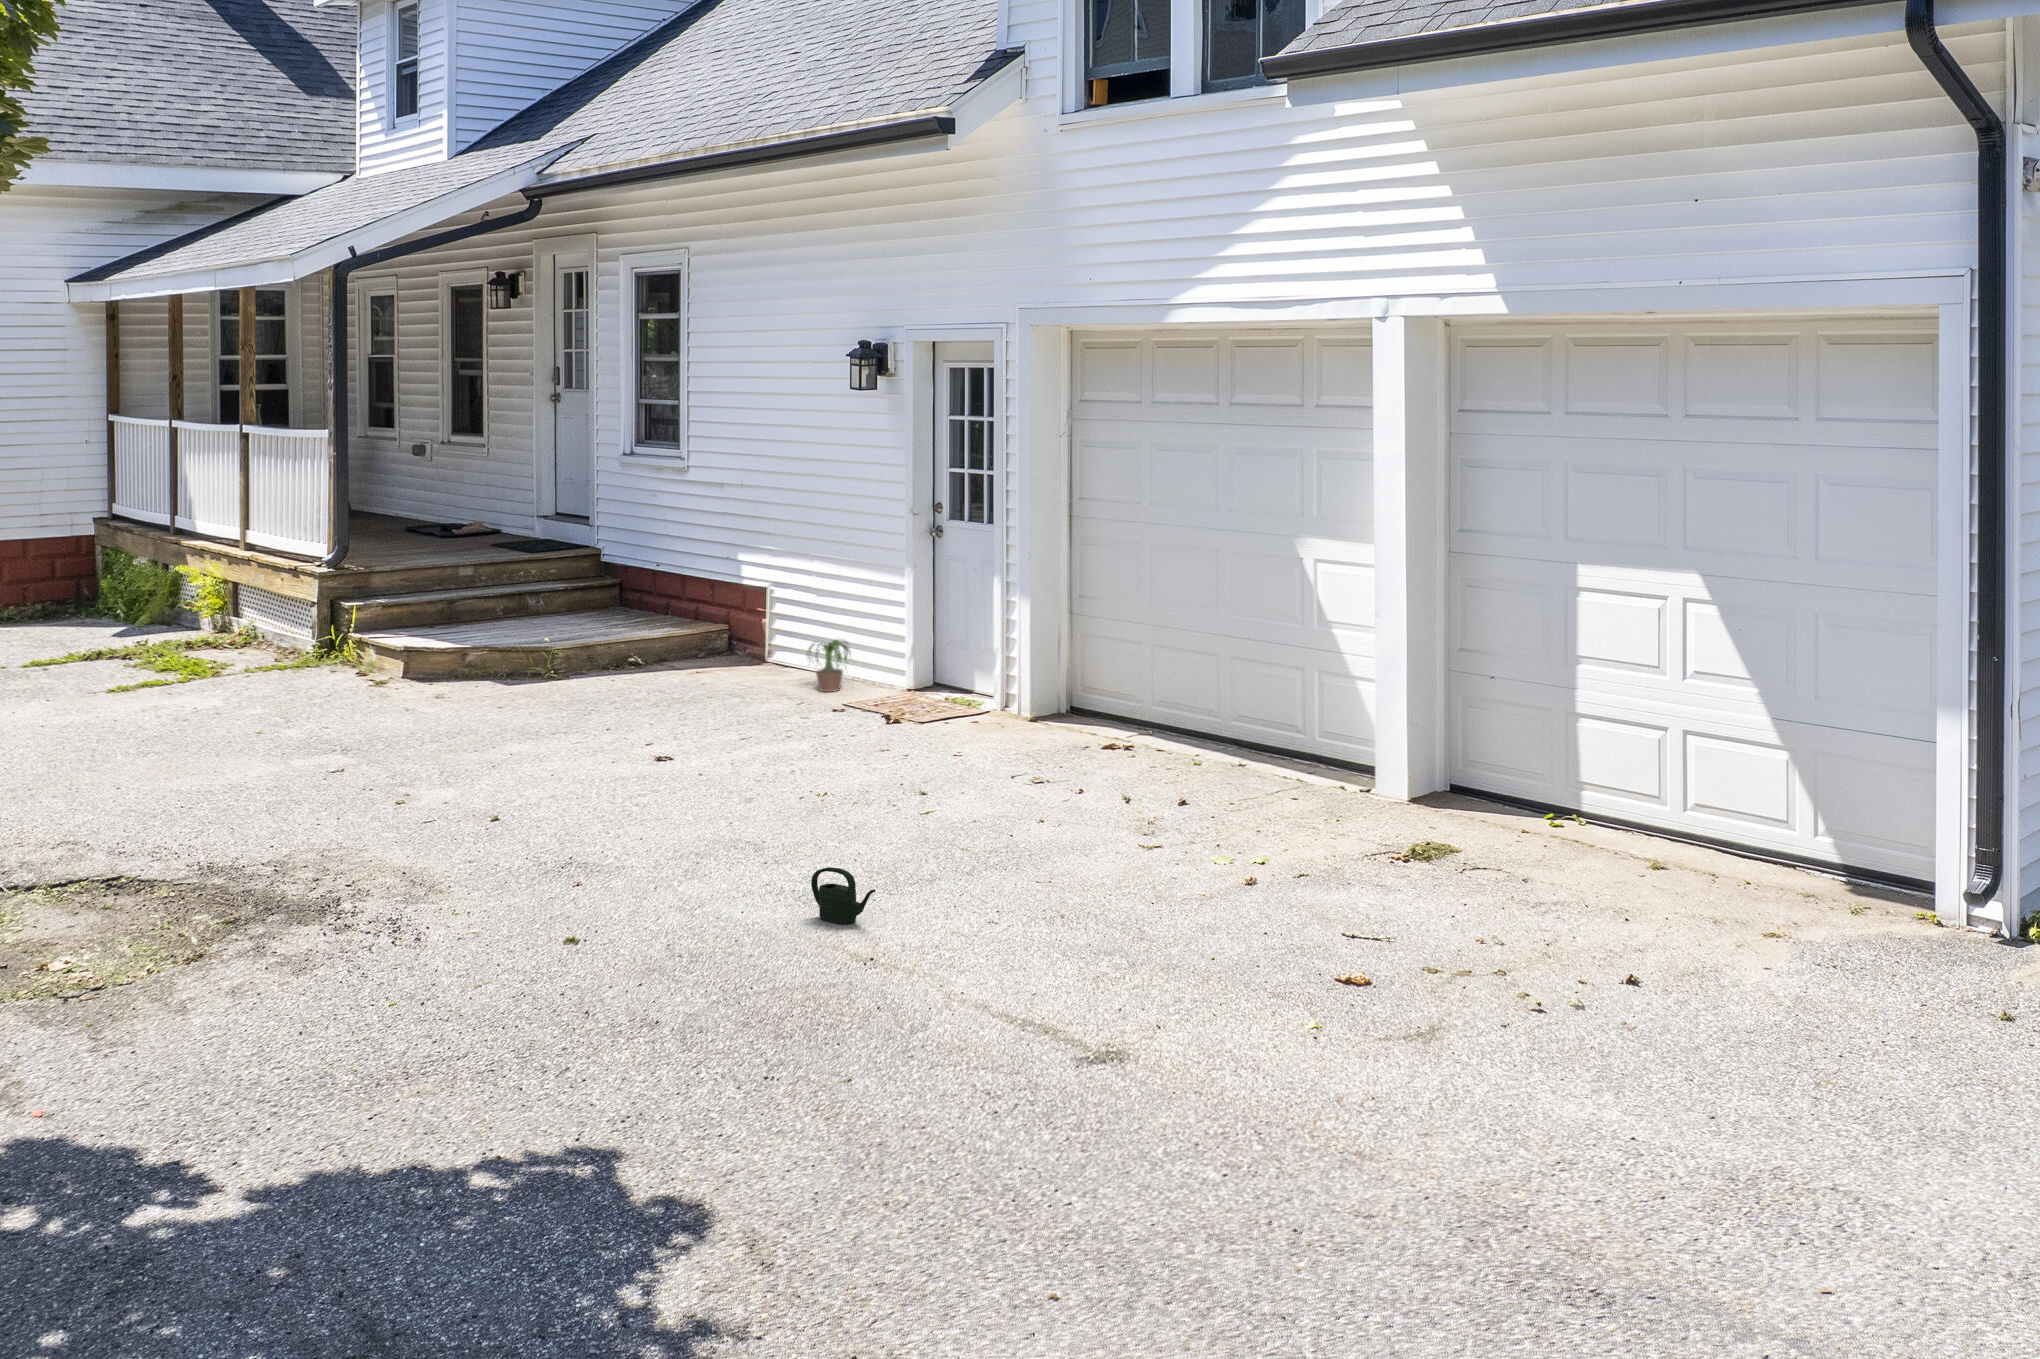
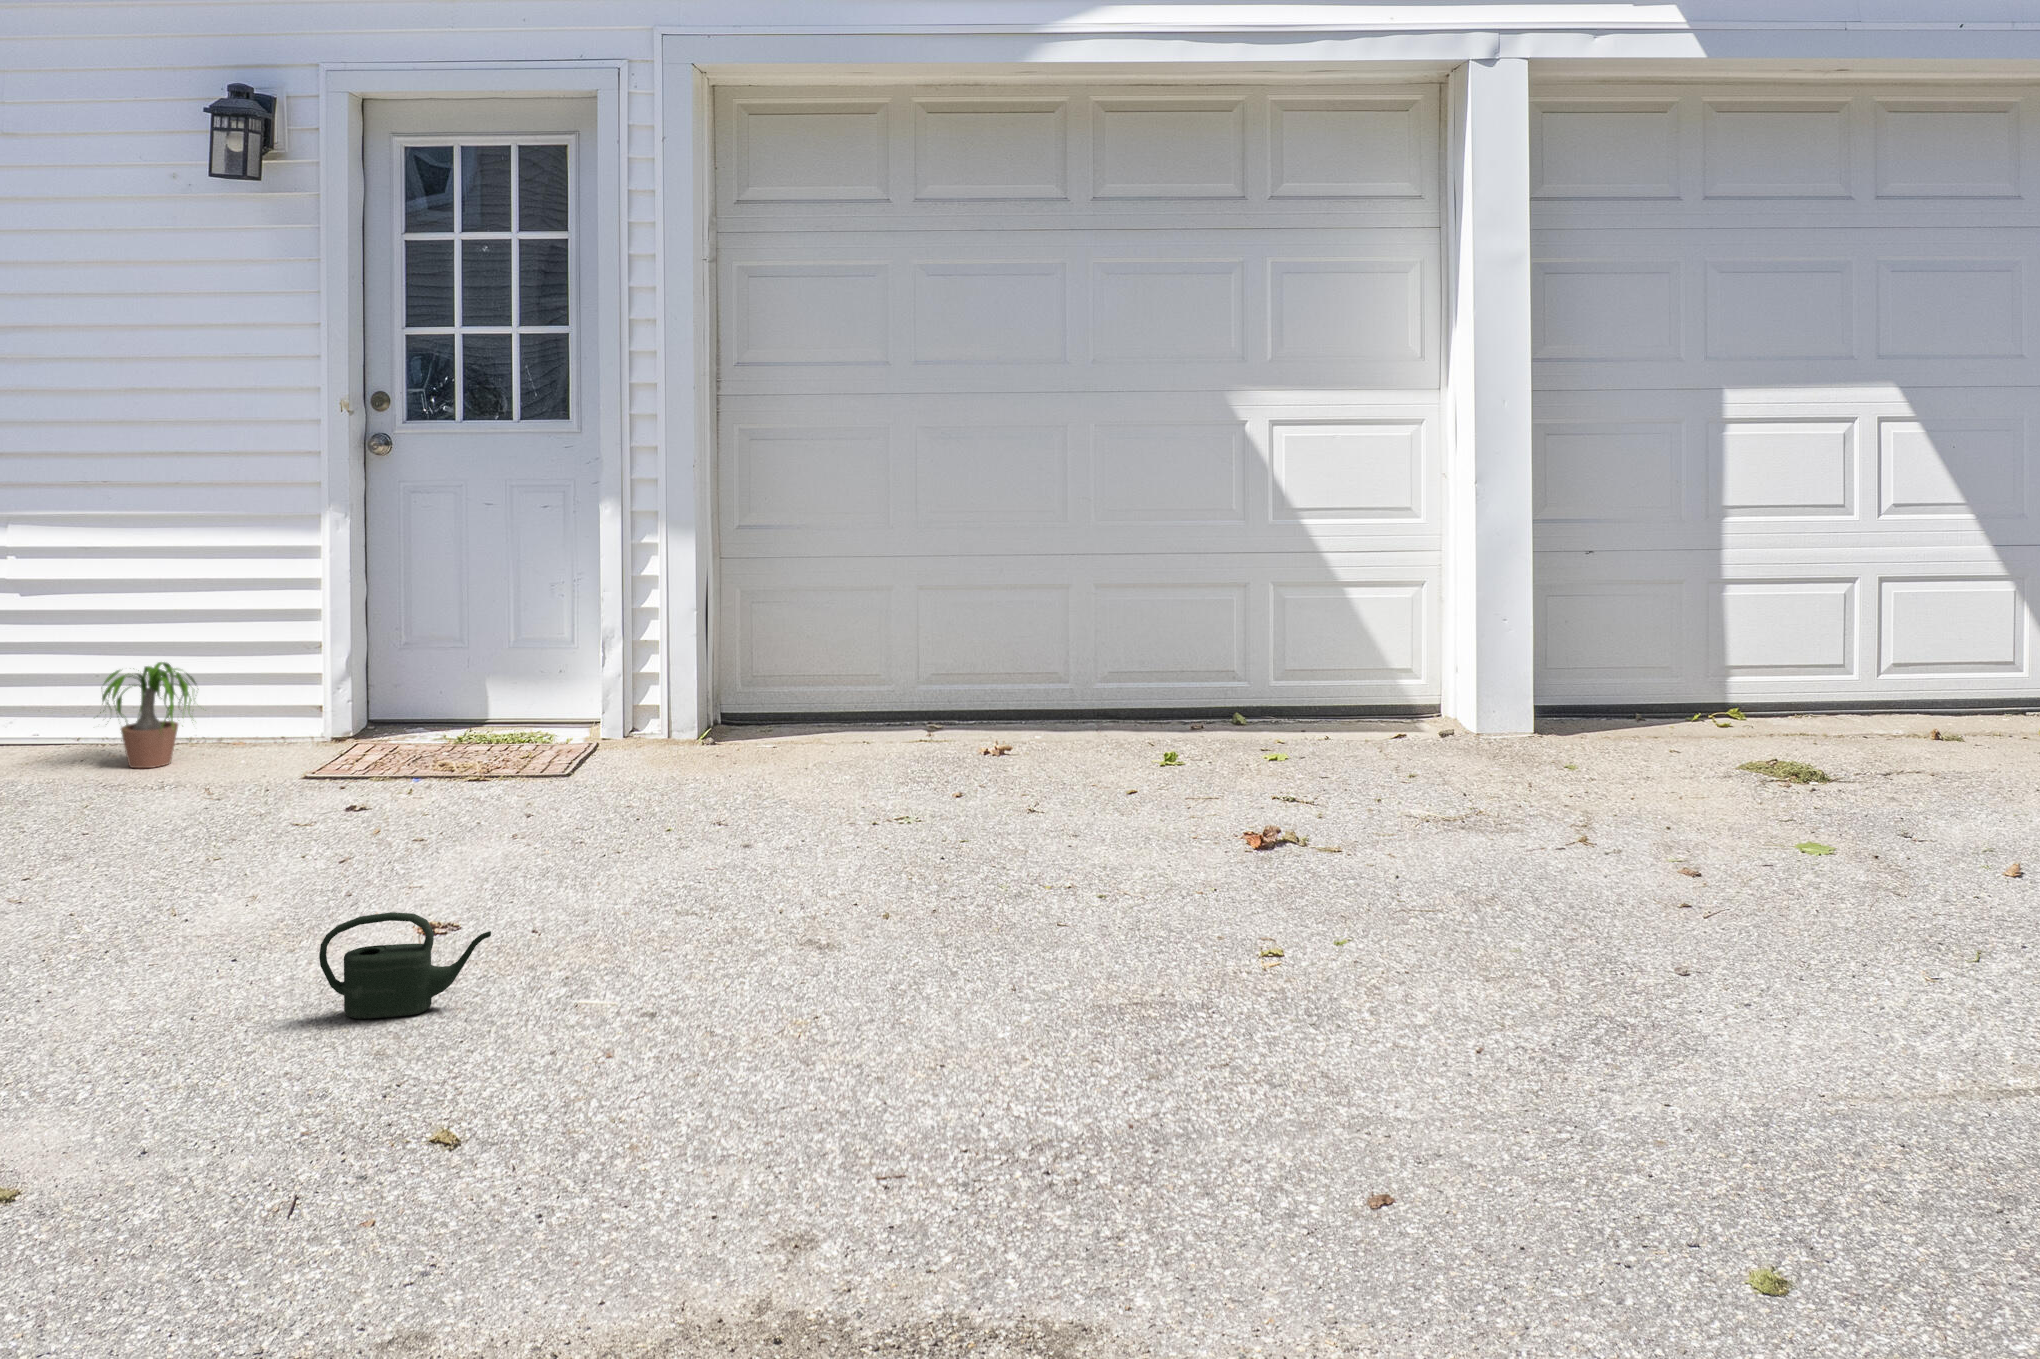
watering can: present [811,867,876,924] -> present [319,912,491,1019]

